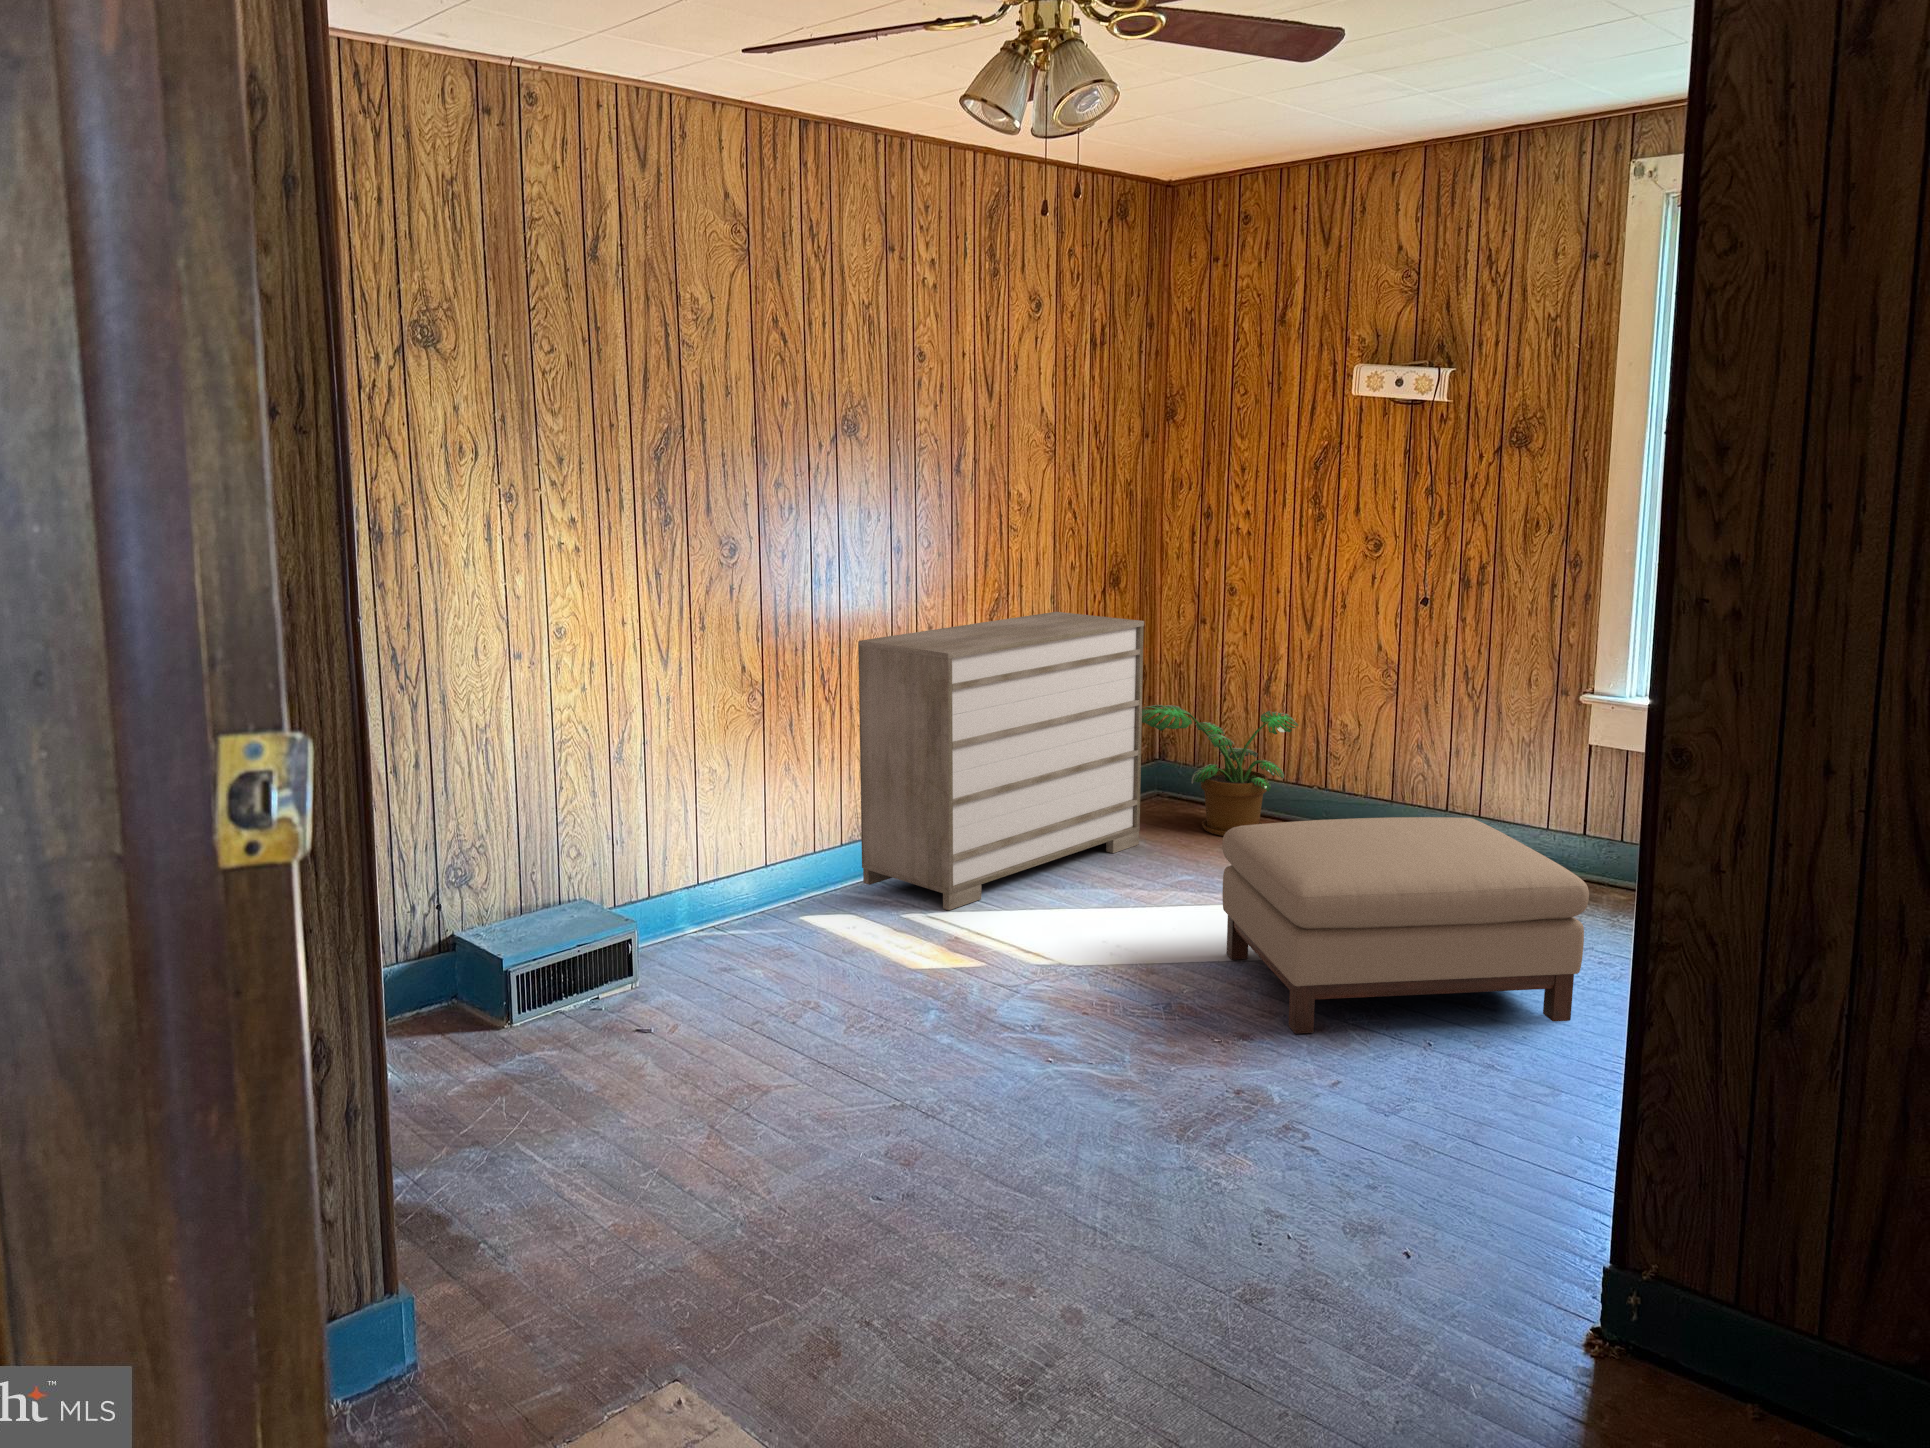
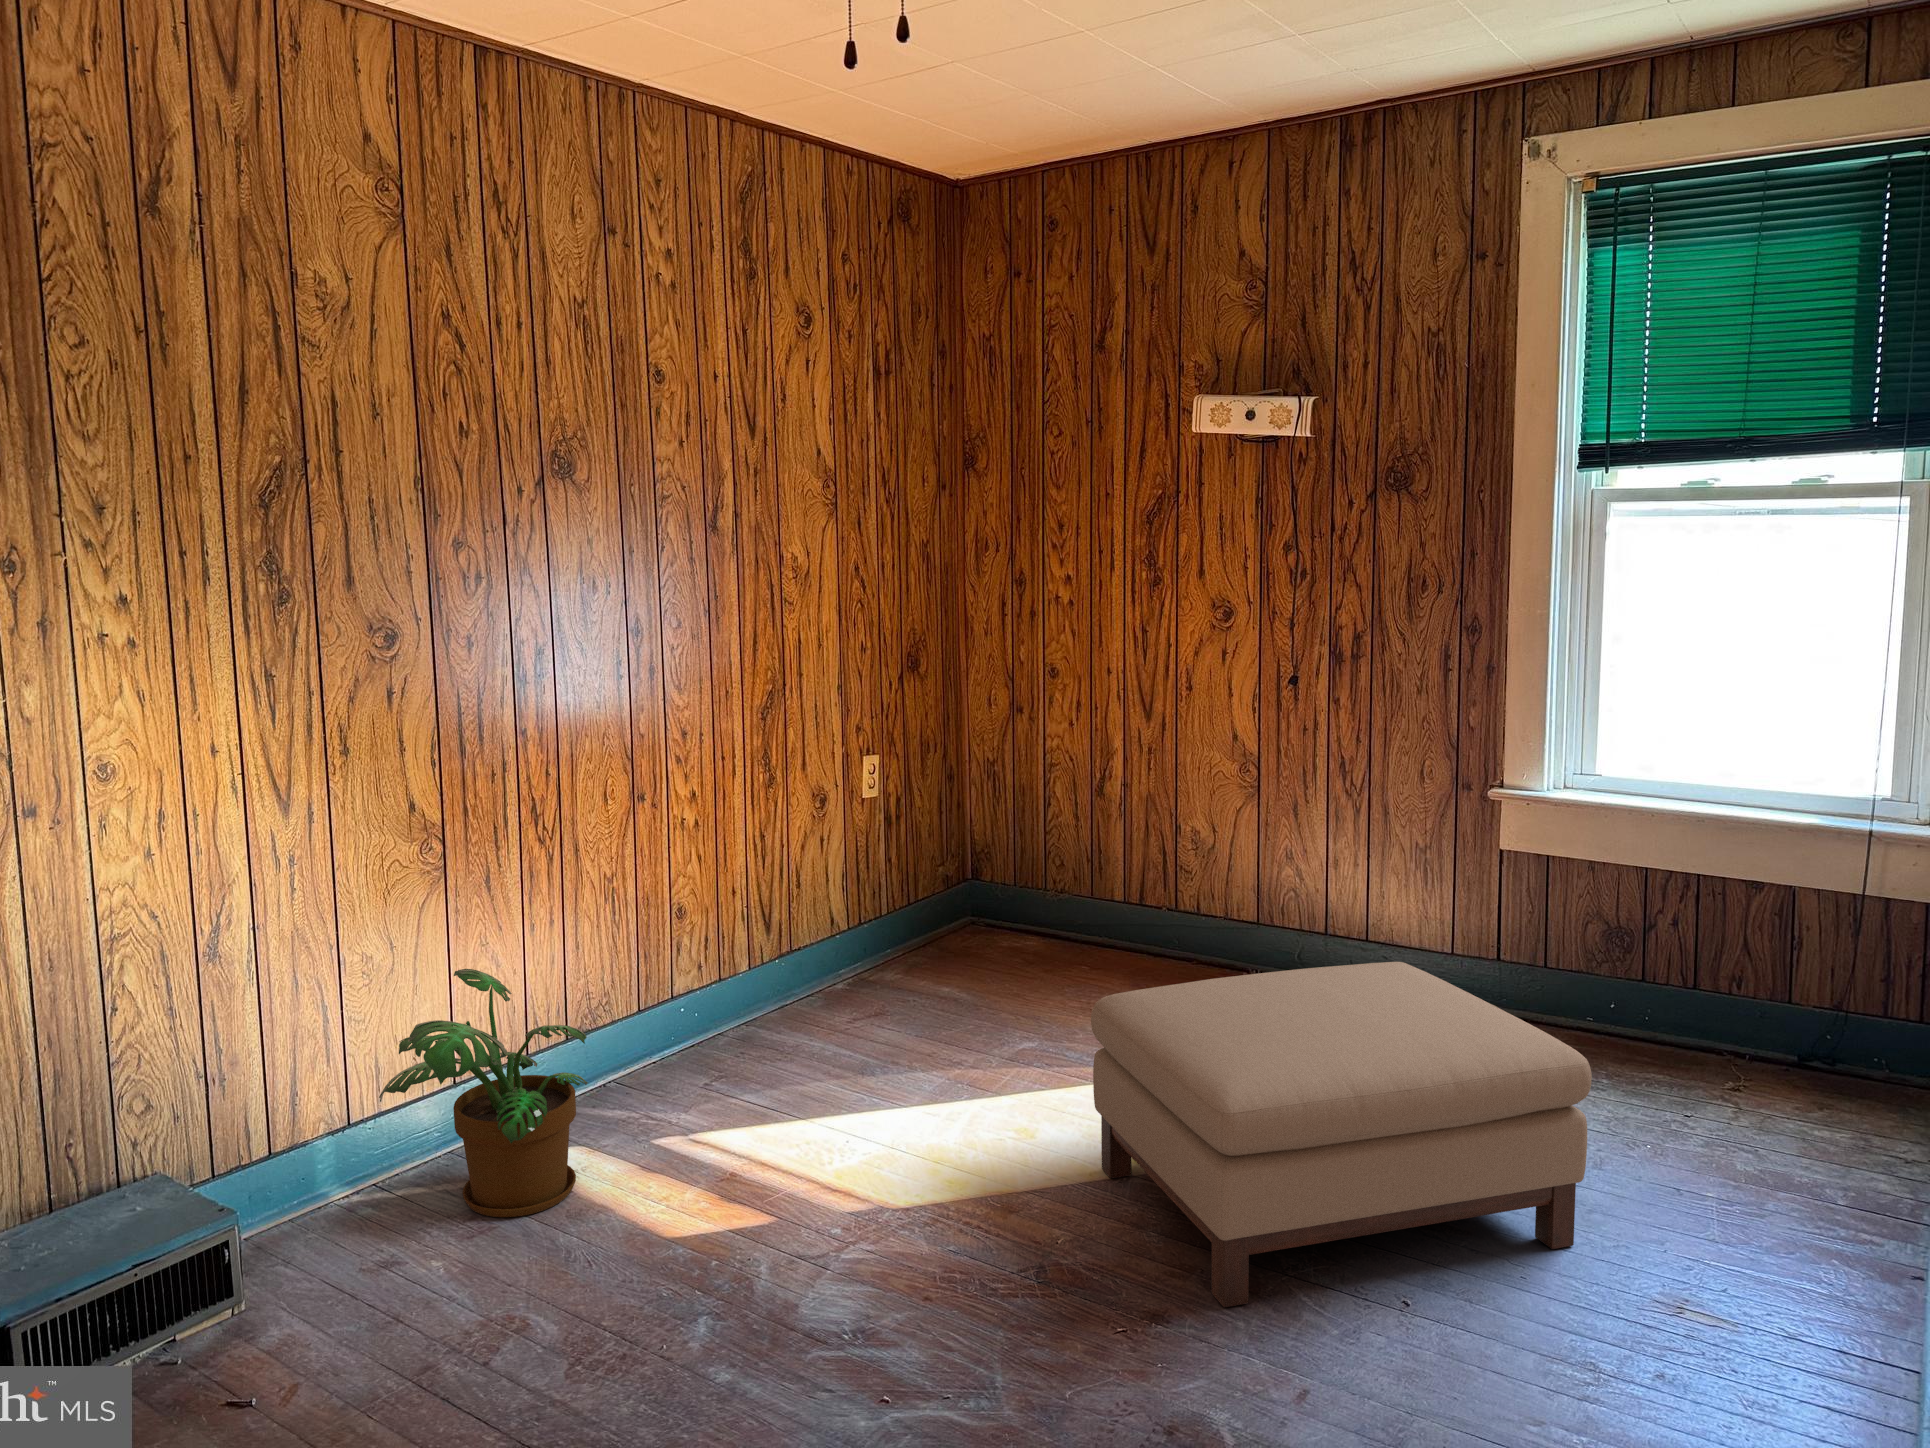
dresser: present [858,612,1144,910] -> none [582,705,961,1125]
potted plant: present [1142,705,1298,836] -> present [379,969,588,1217]

